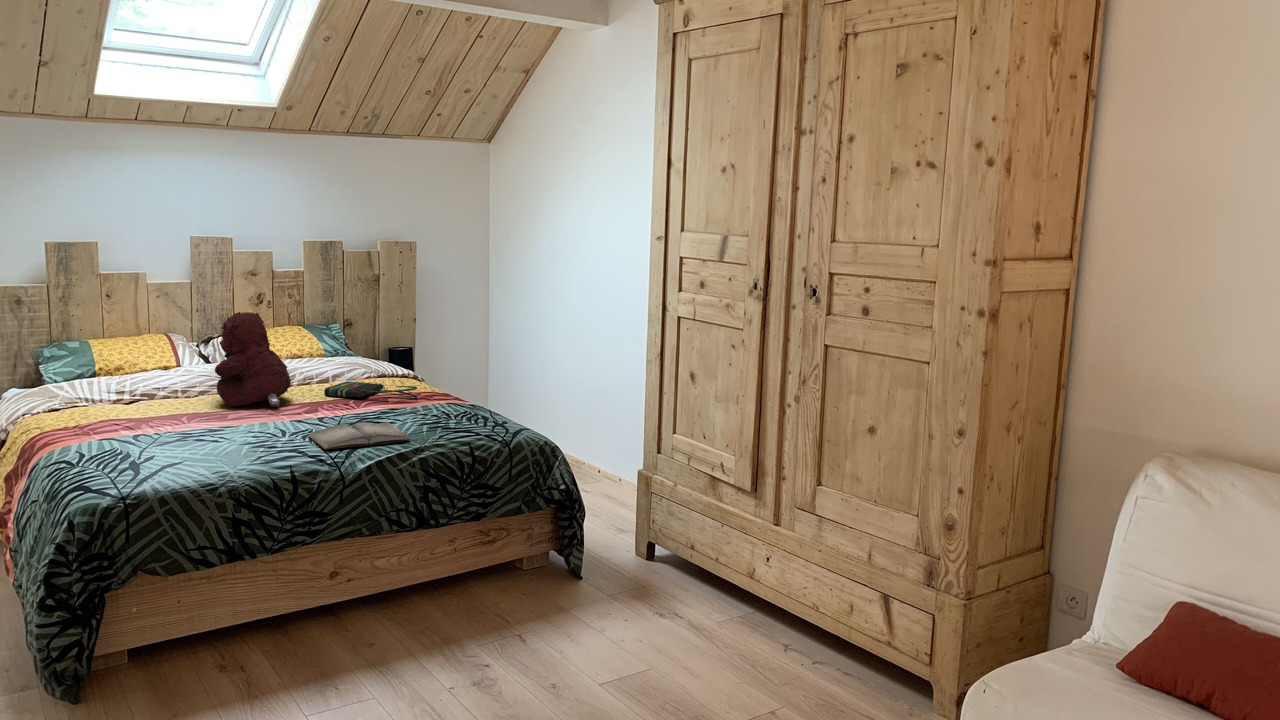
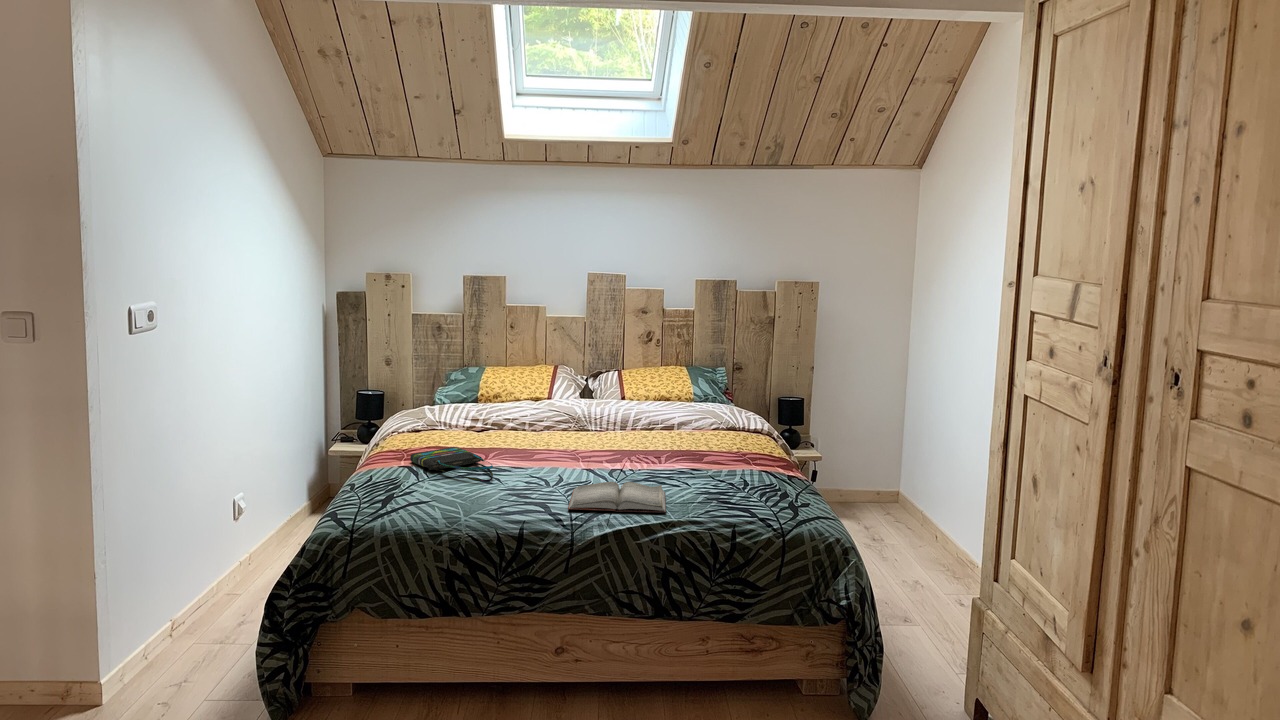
teddy bear: present [215,312,291,407] -> none [535,350,609,452]
tote bag: present [324,381,417,400] -> present [410,447,493,482]

